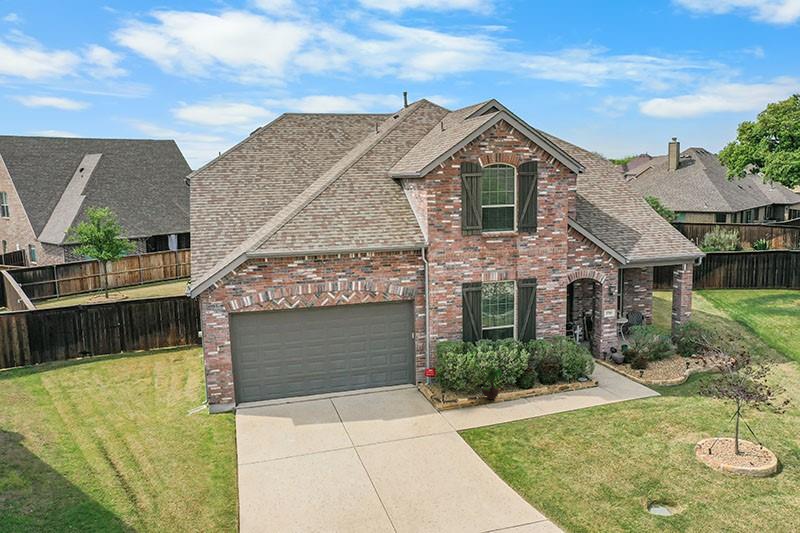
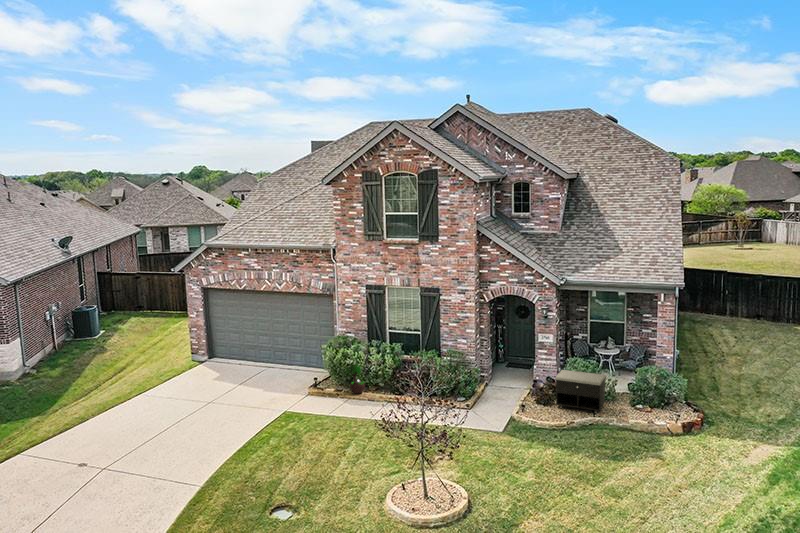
storage bench: none [641,334,690,369] -> present [556,370,605,413]

